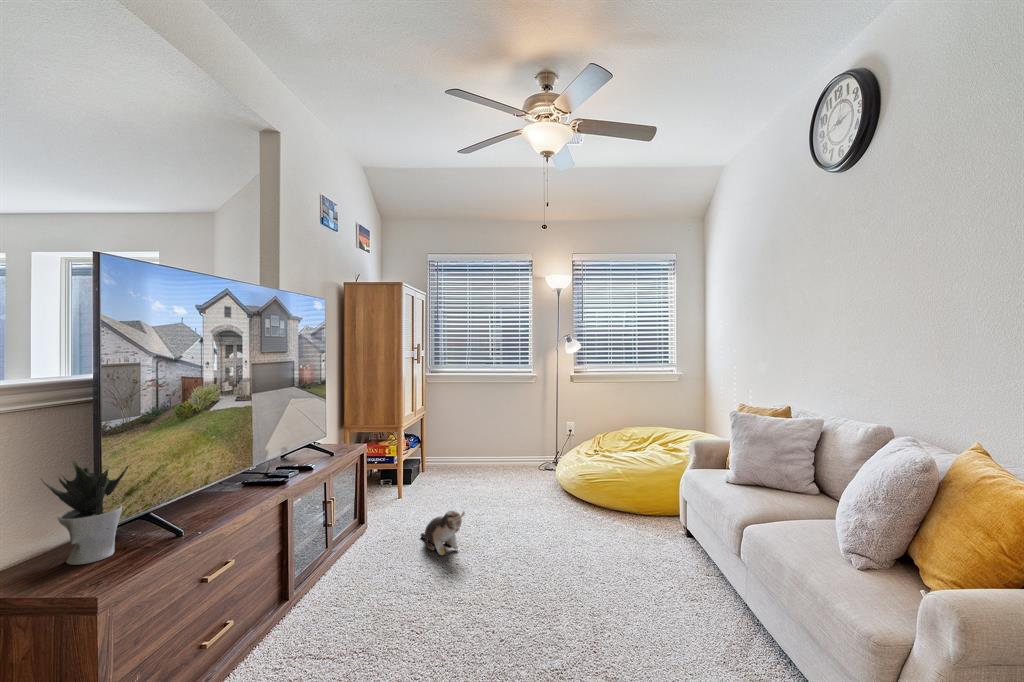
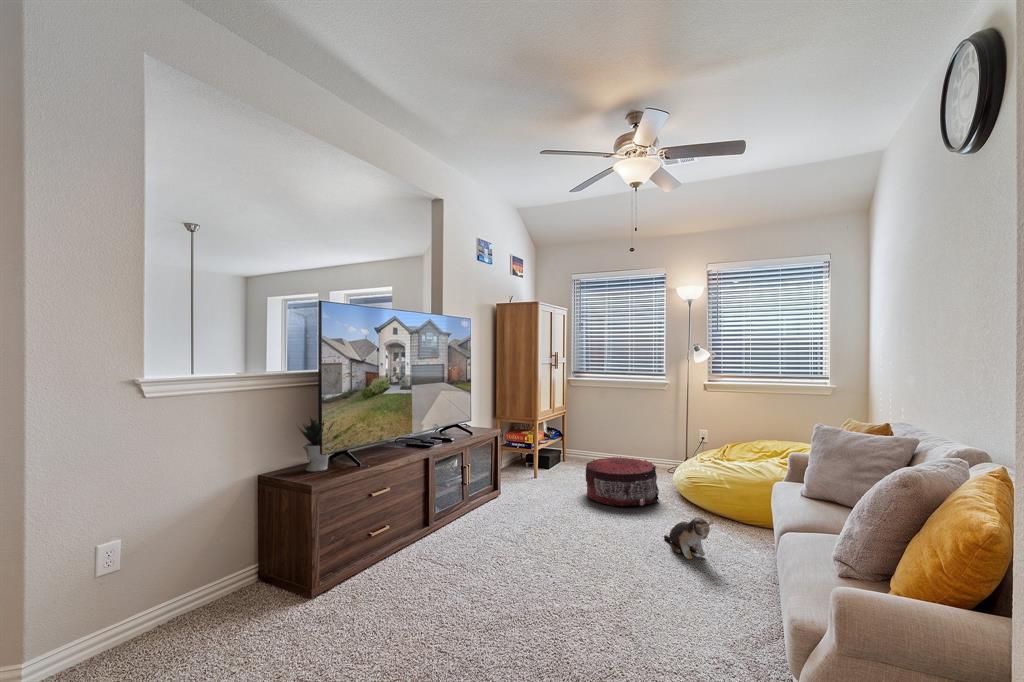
pouf: none [468,460,553,520] -> present [586,457,659,506]
plush toy: present [421,511,465,555] -> present [664,517,713,559]

